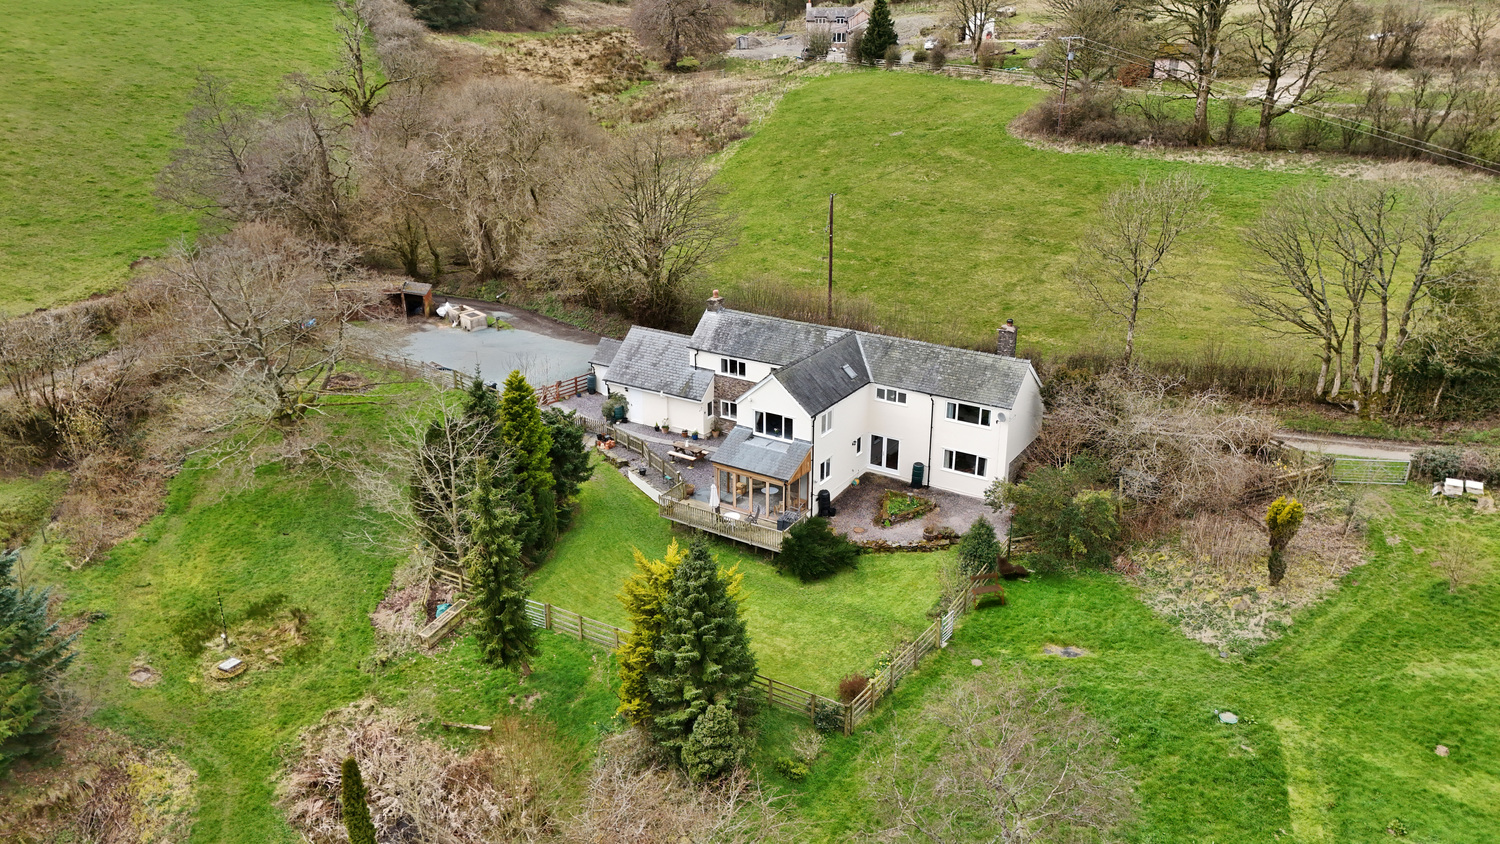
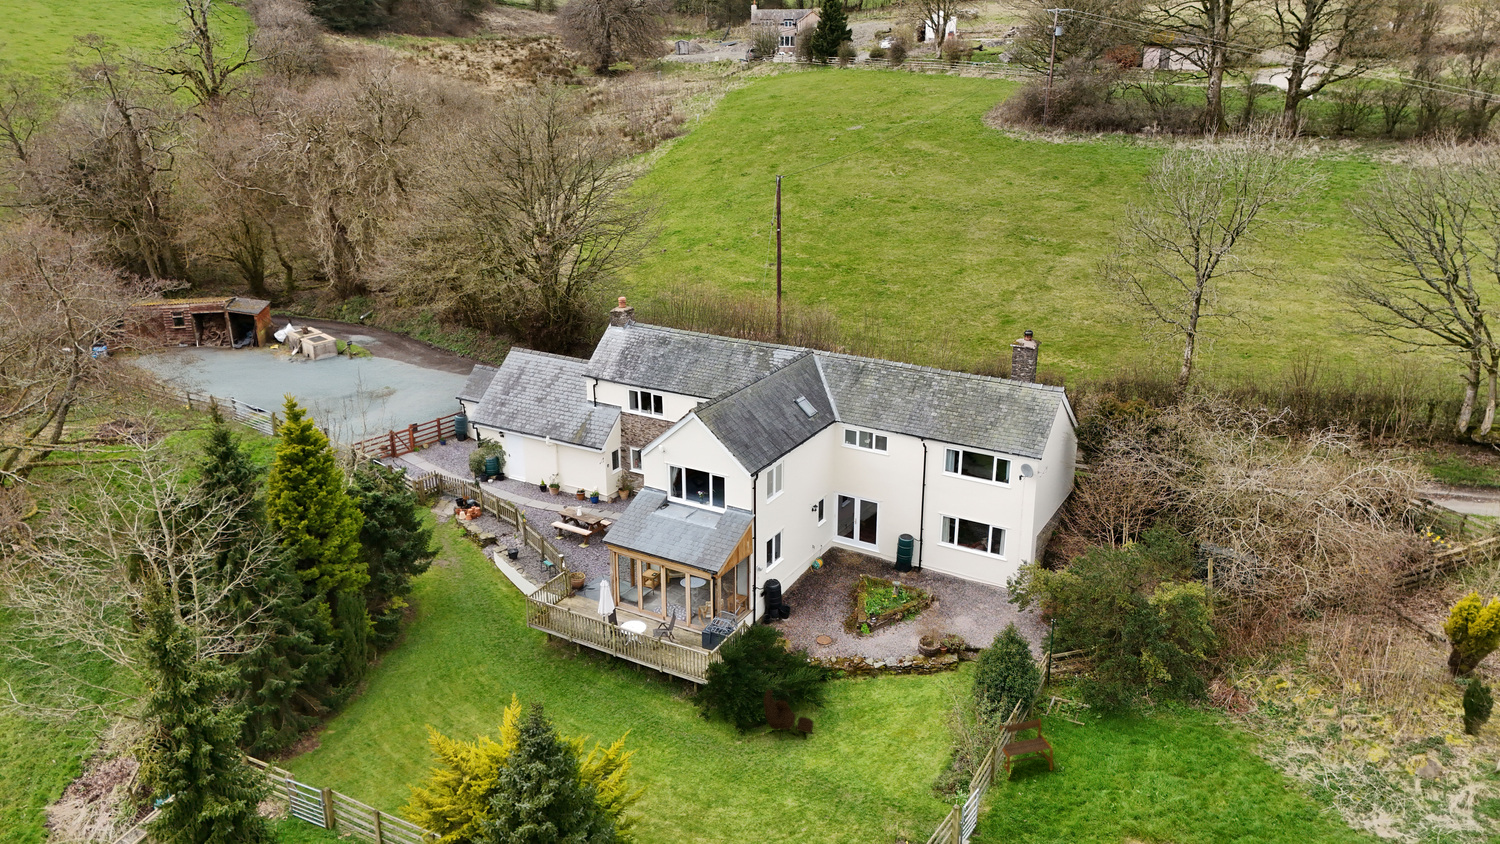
lounge chair: present [997,553,1027,578] -> present [763,689,814,739]

